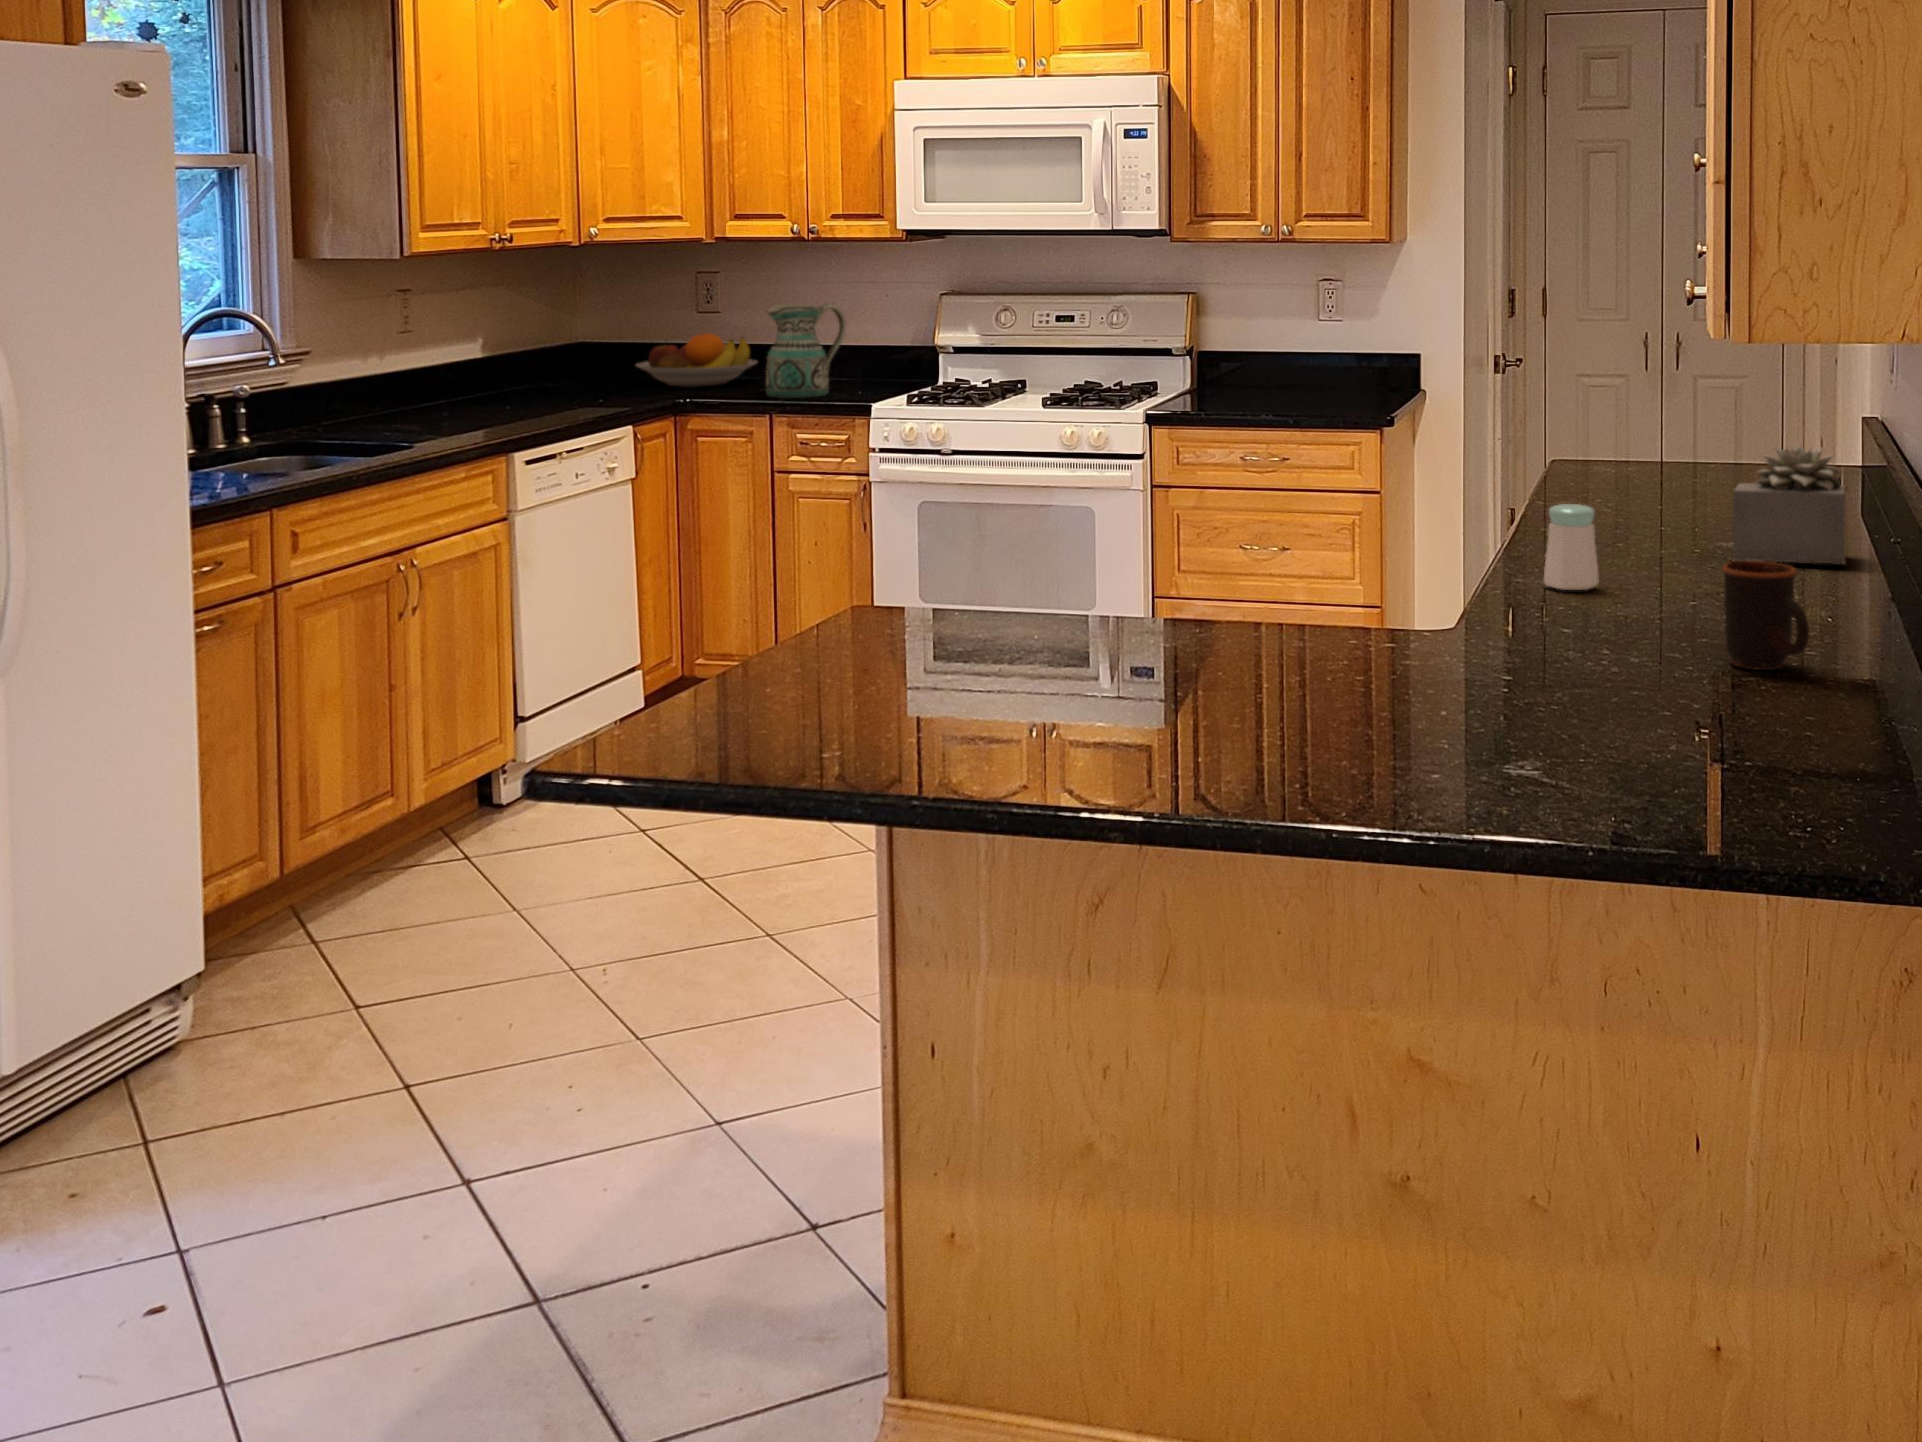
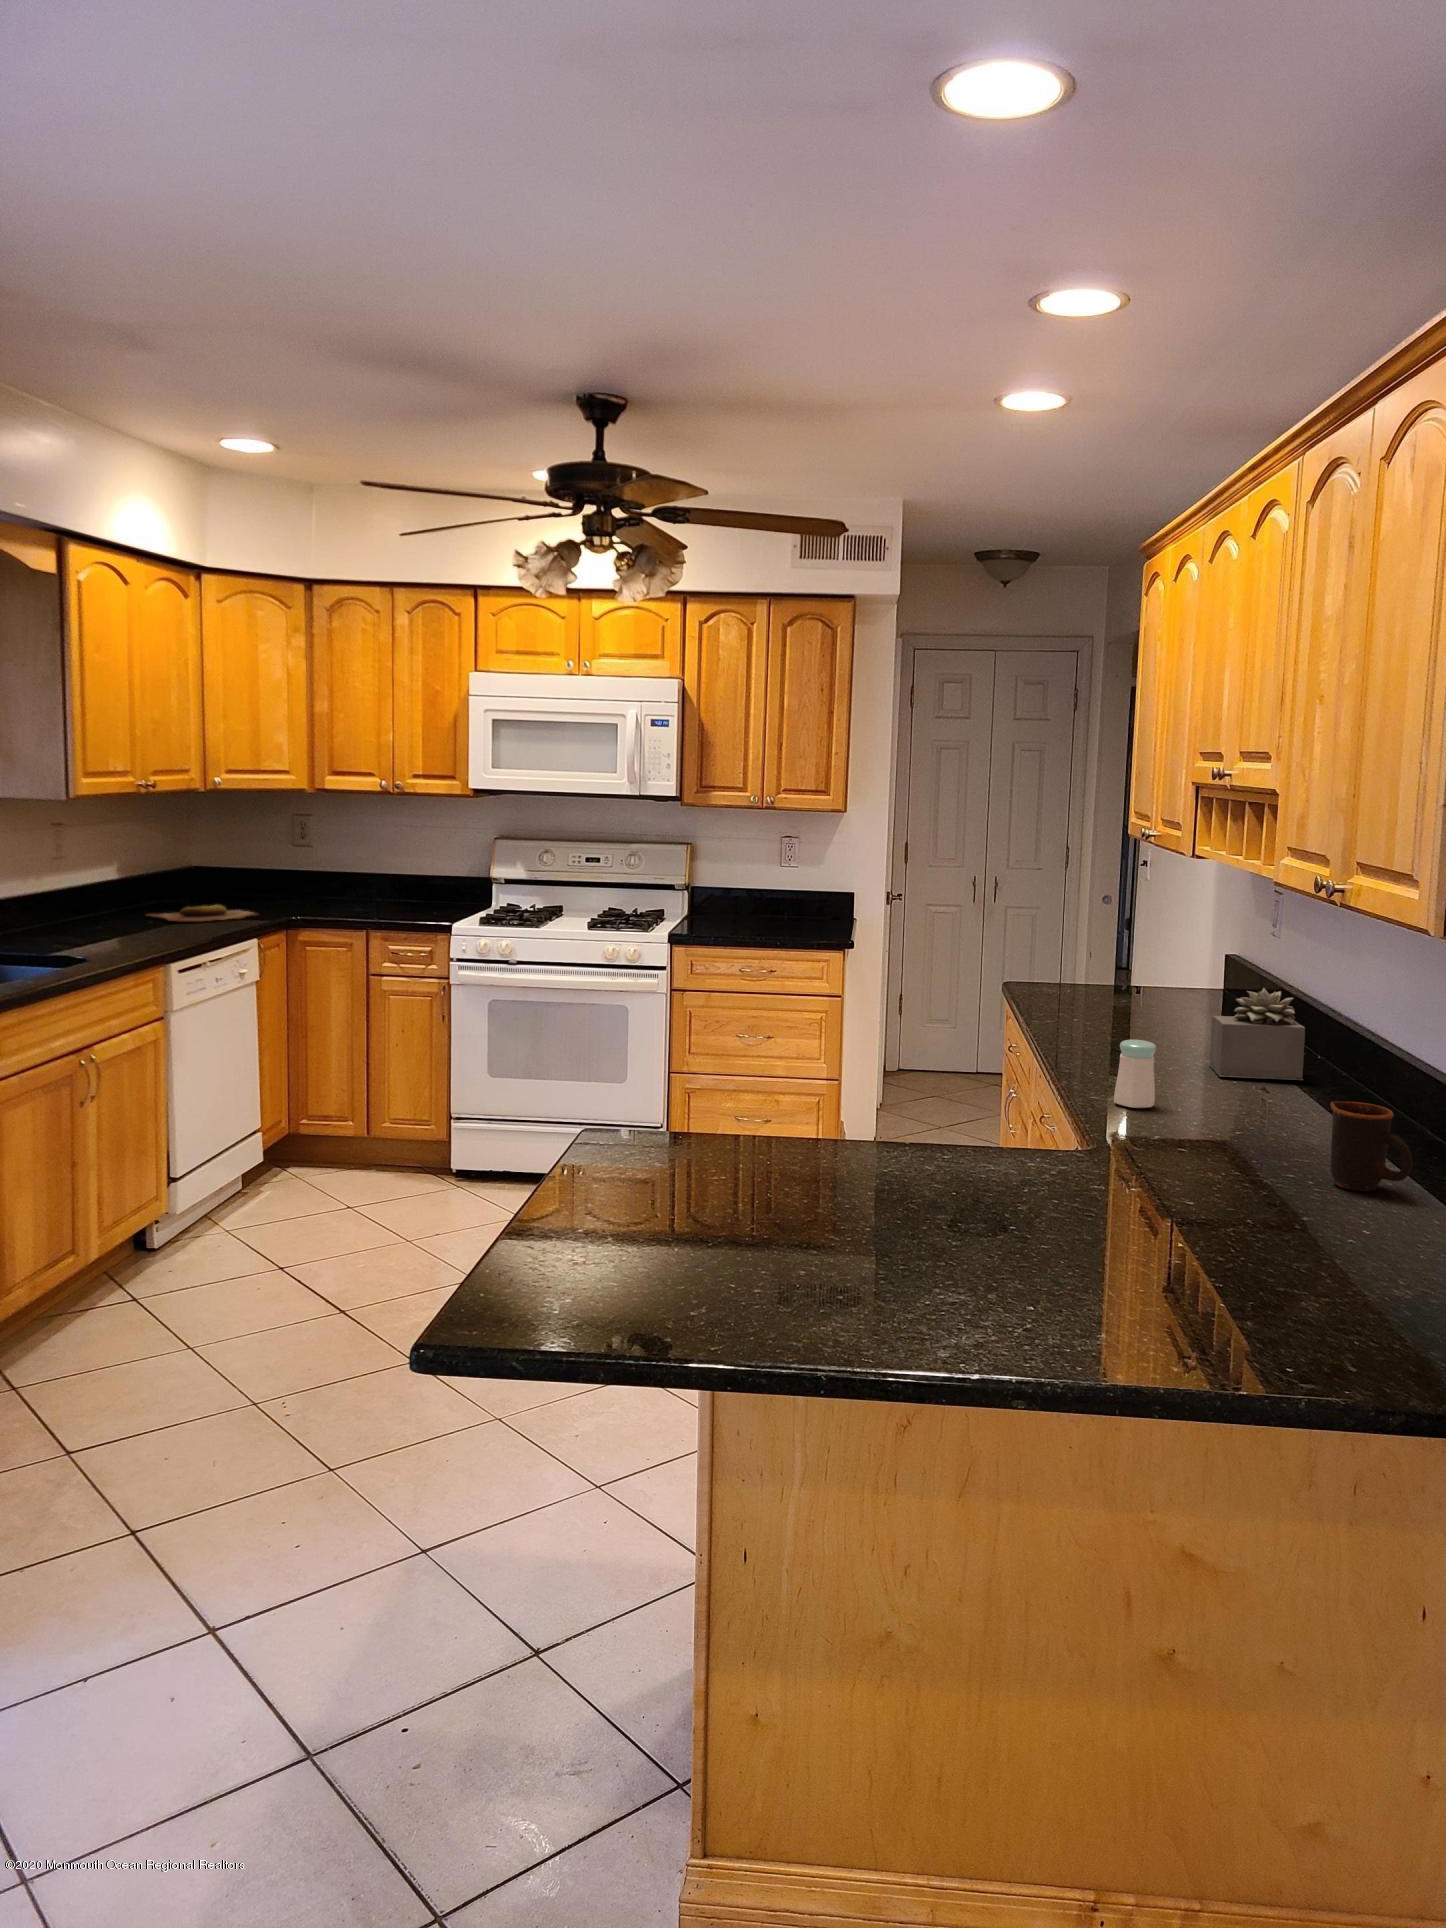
ceramic pitcher: present [766,303,846,398] -> none [360,844,422,917]
fruit bowl: present [636,333,757,387] -> none [246,863,344,905]
cutting board: none [506,387,644,406] -> present [148,905,258,921]

